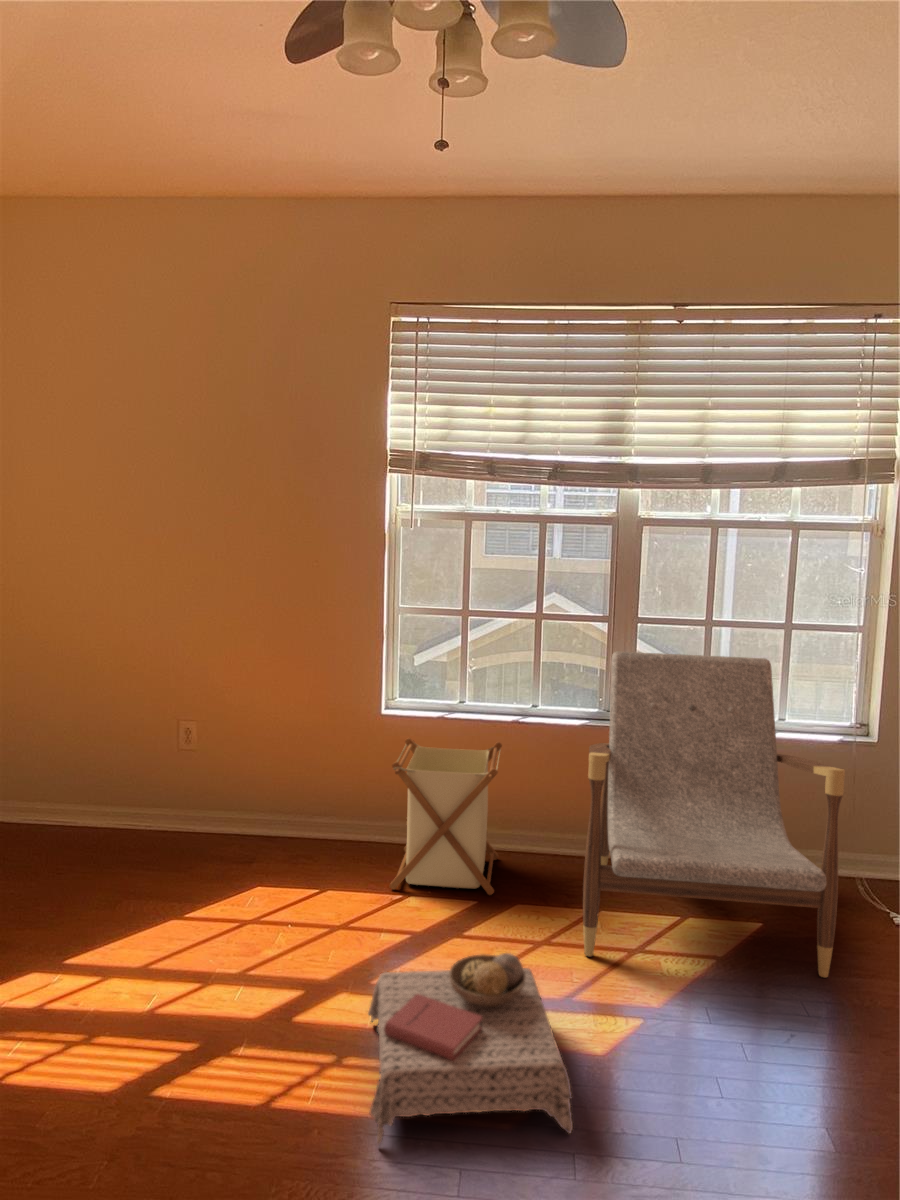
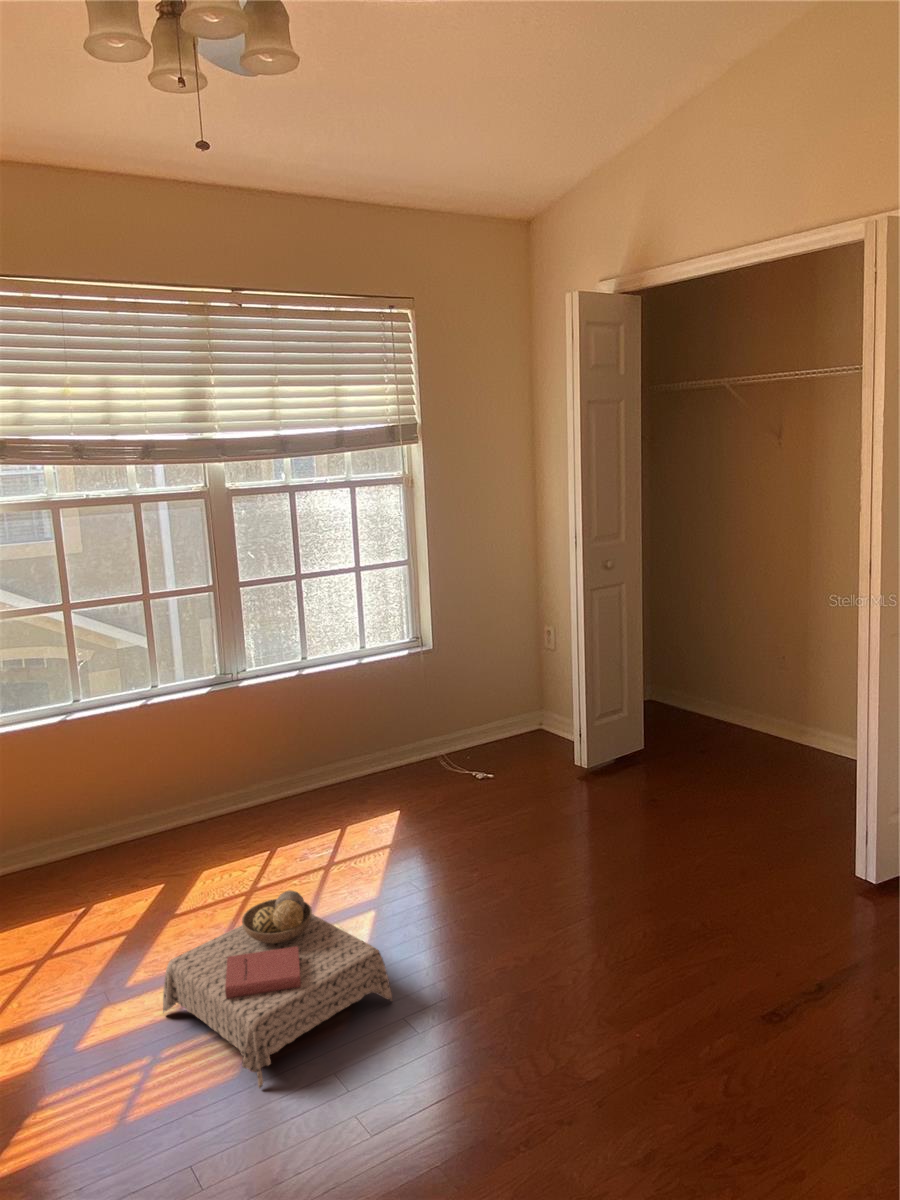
armchair: present [583,652,845,977] -> none [227,599,466,885]
laundry basket: present [390,738,502,895] -> none [29,730,173,908]

